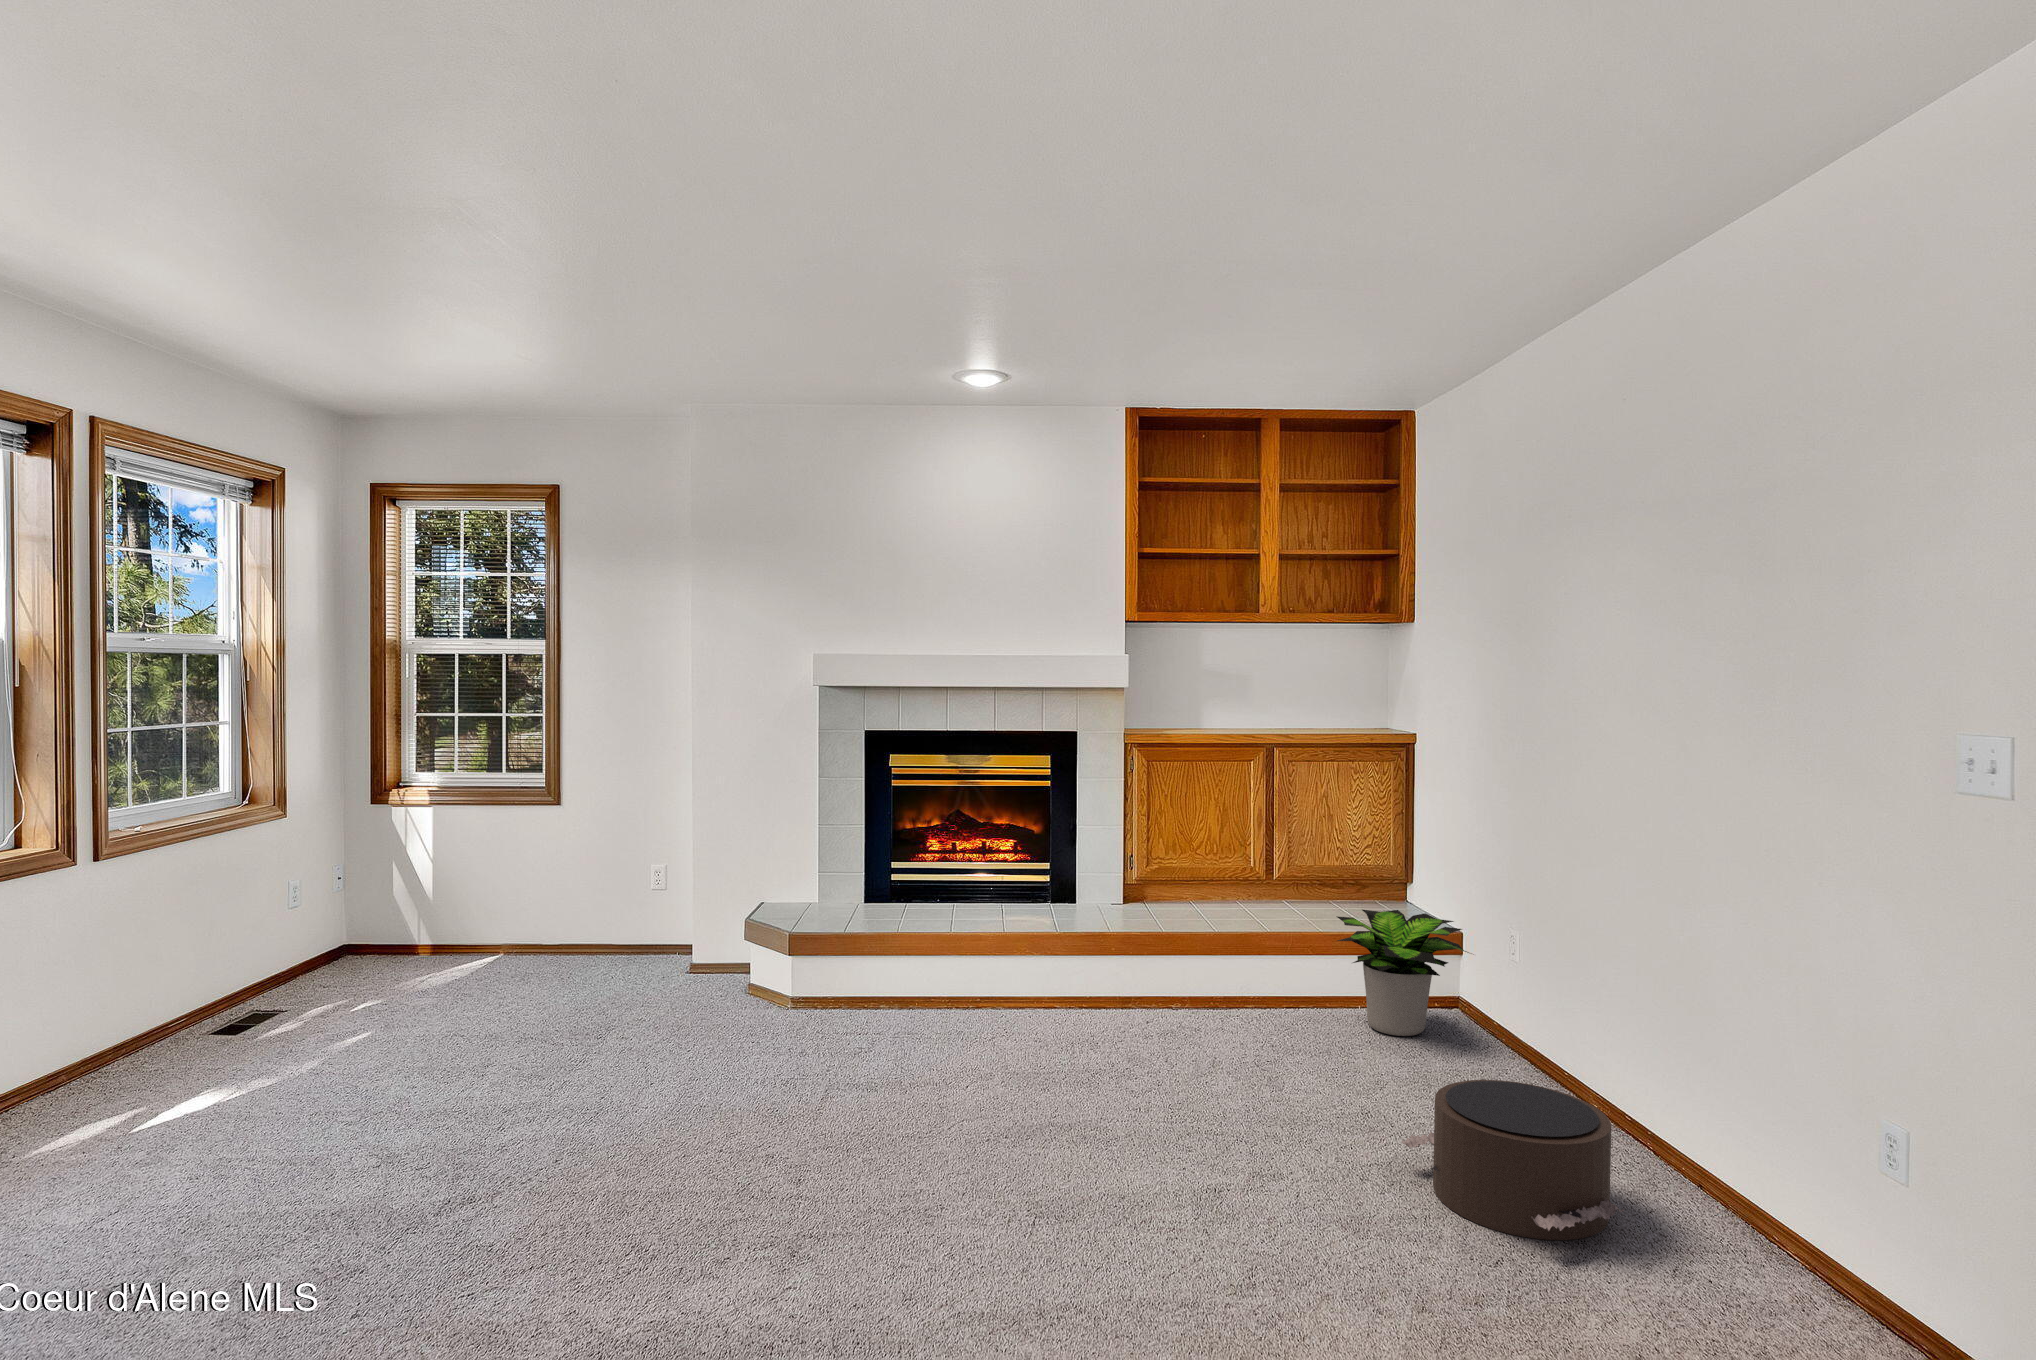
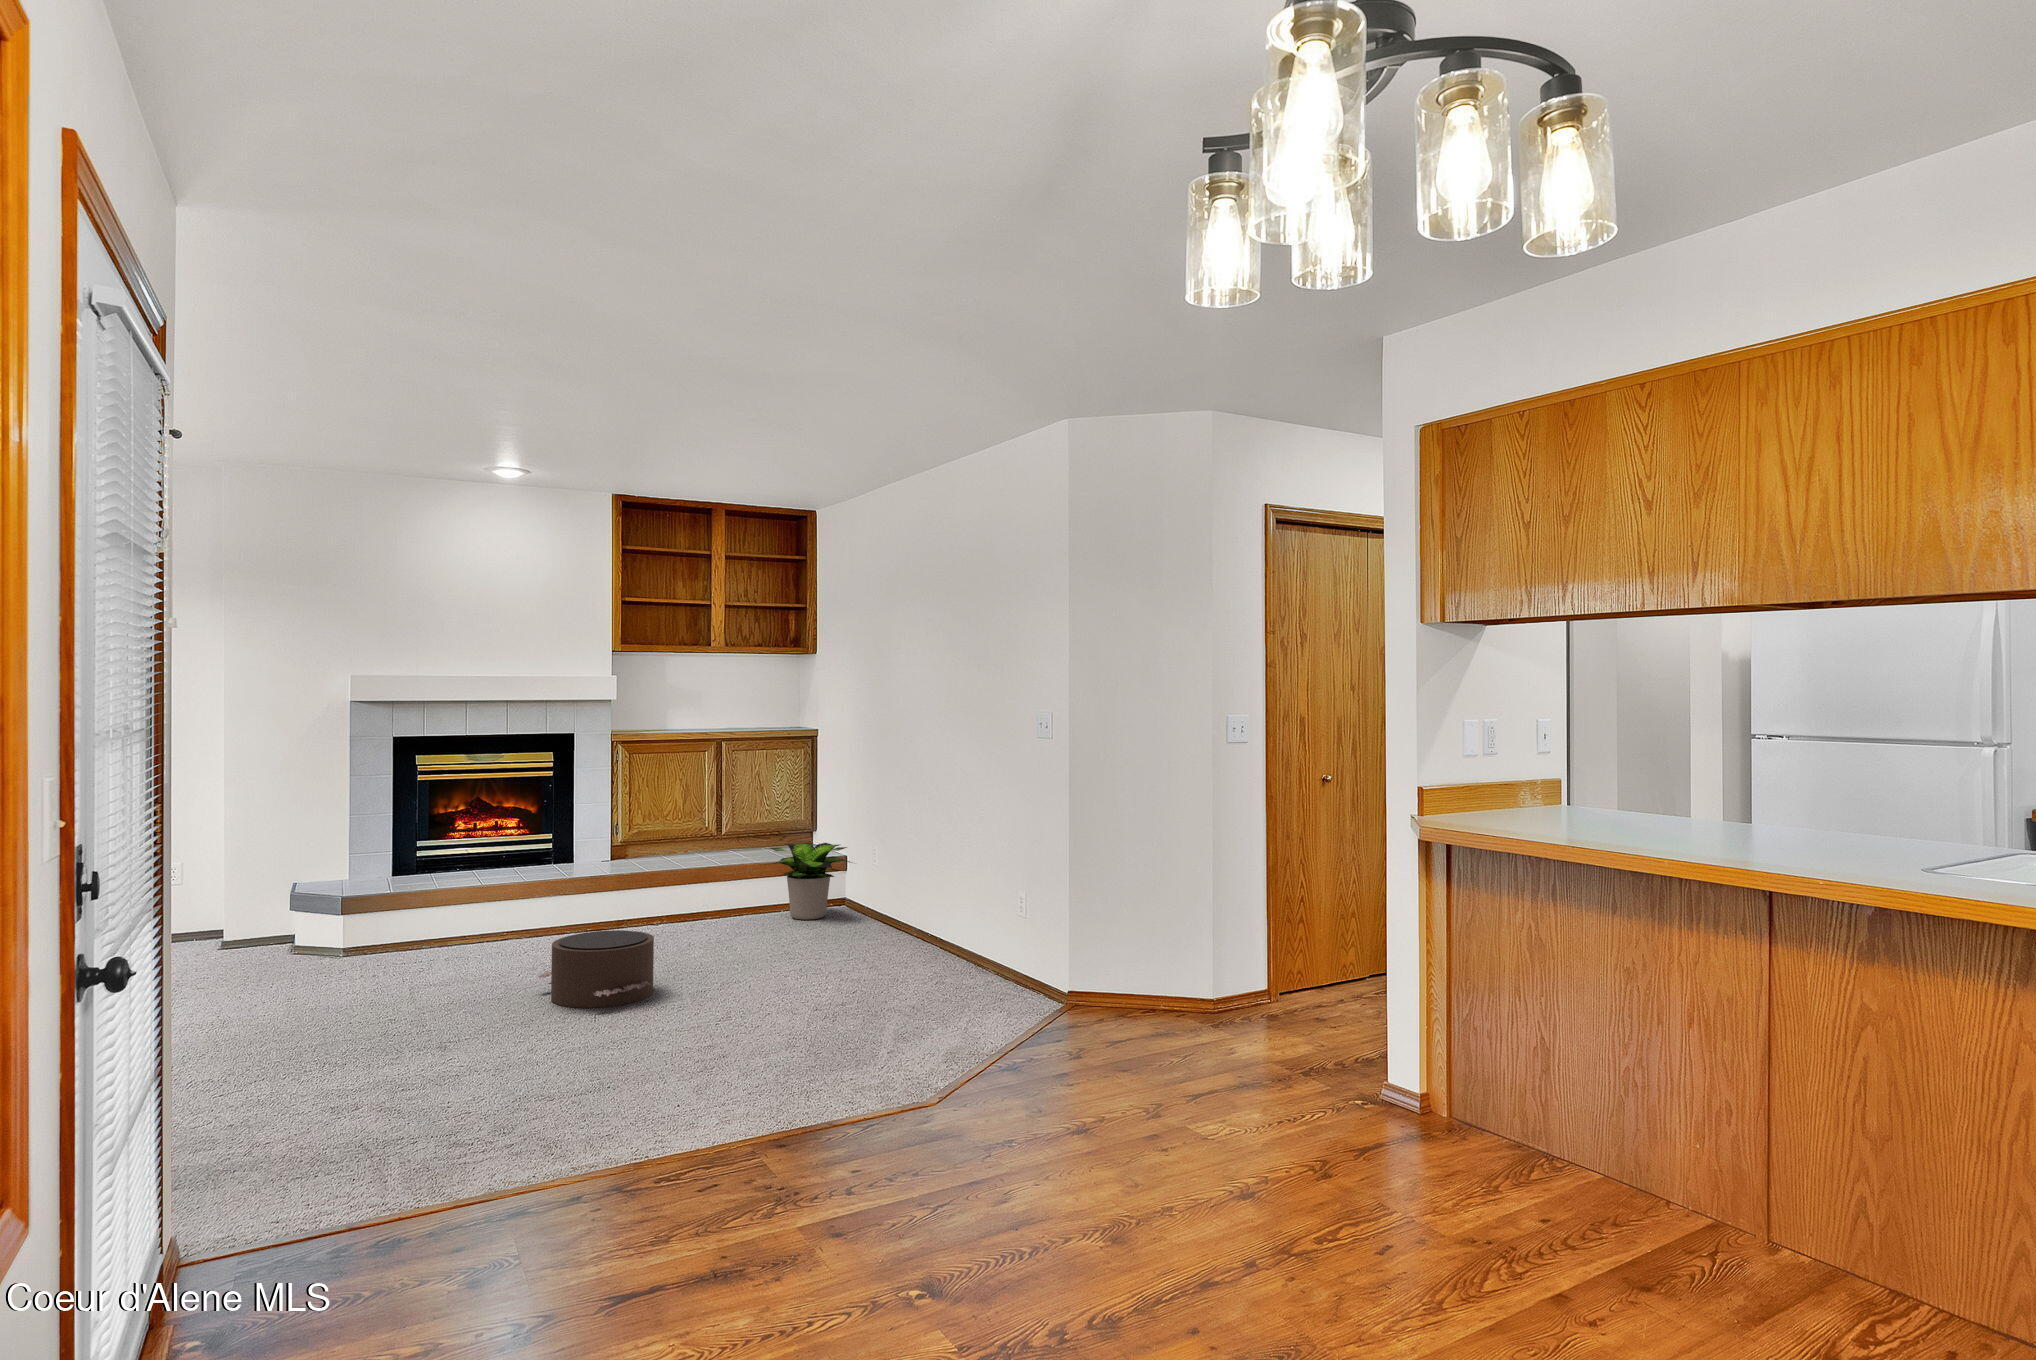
pouf: present [1402,1080,1624,1240] -> present [538,930,654,1008]

